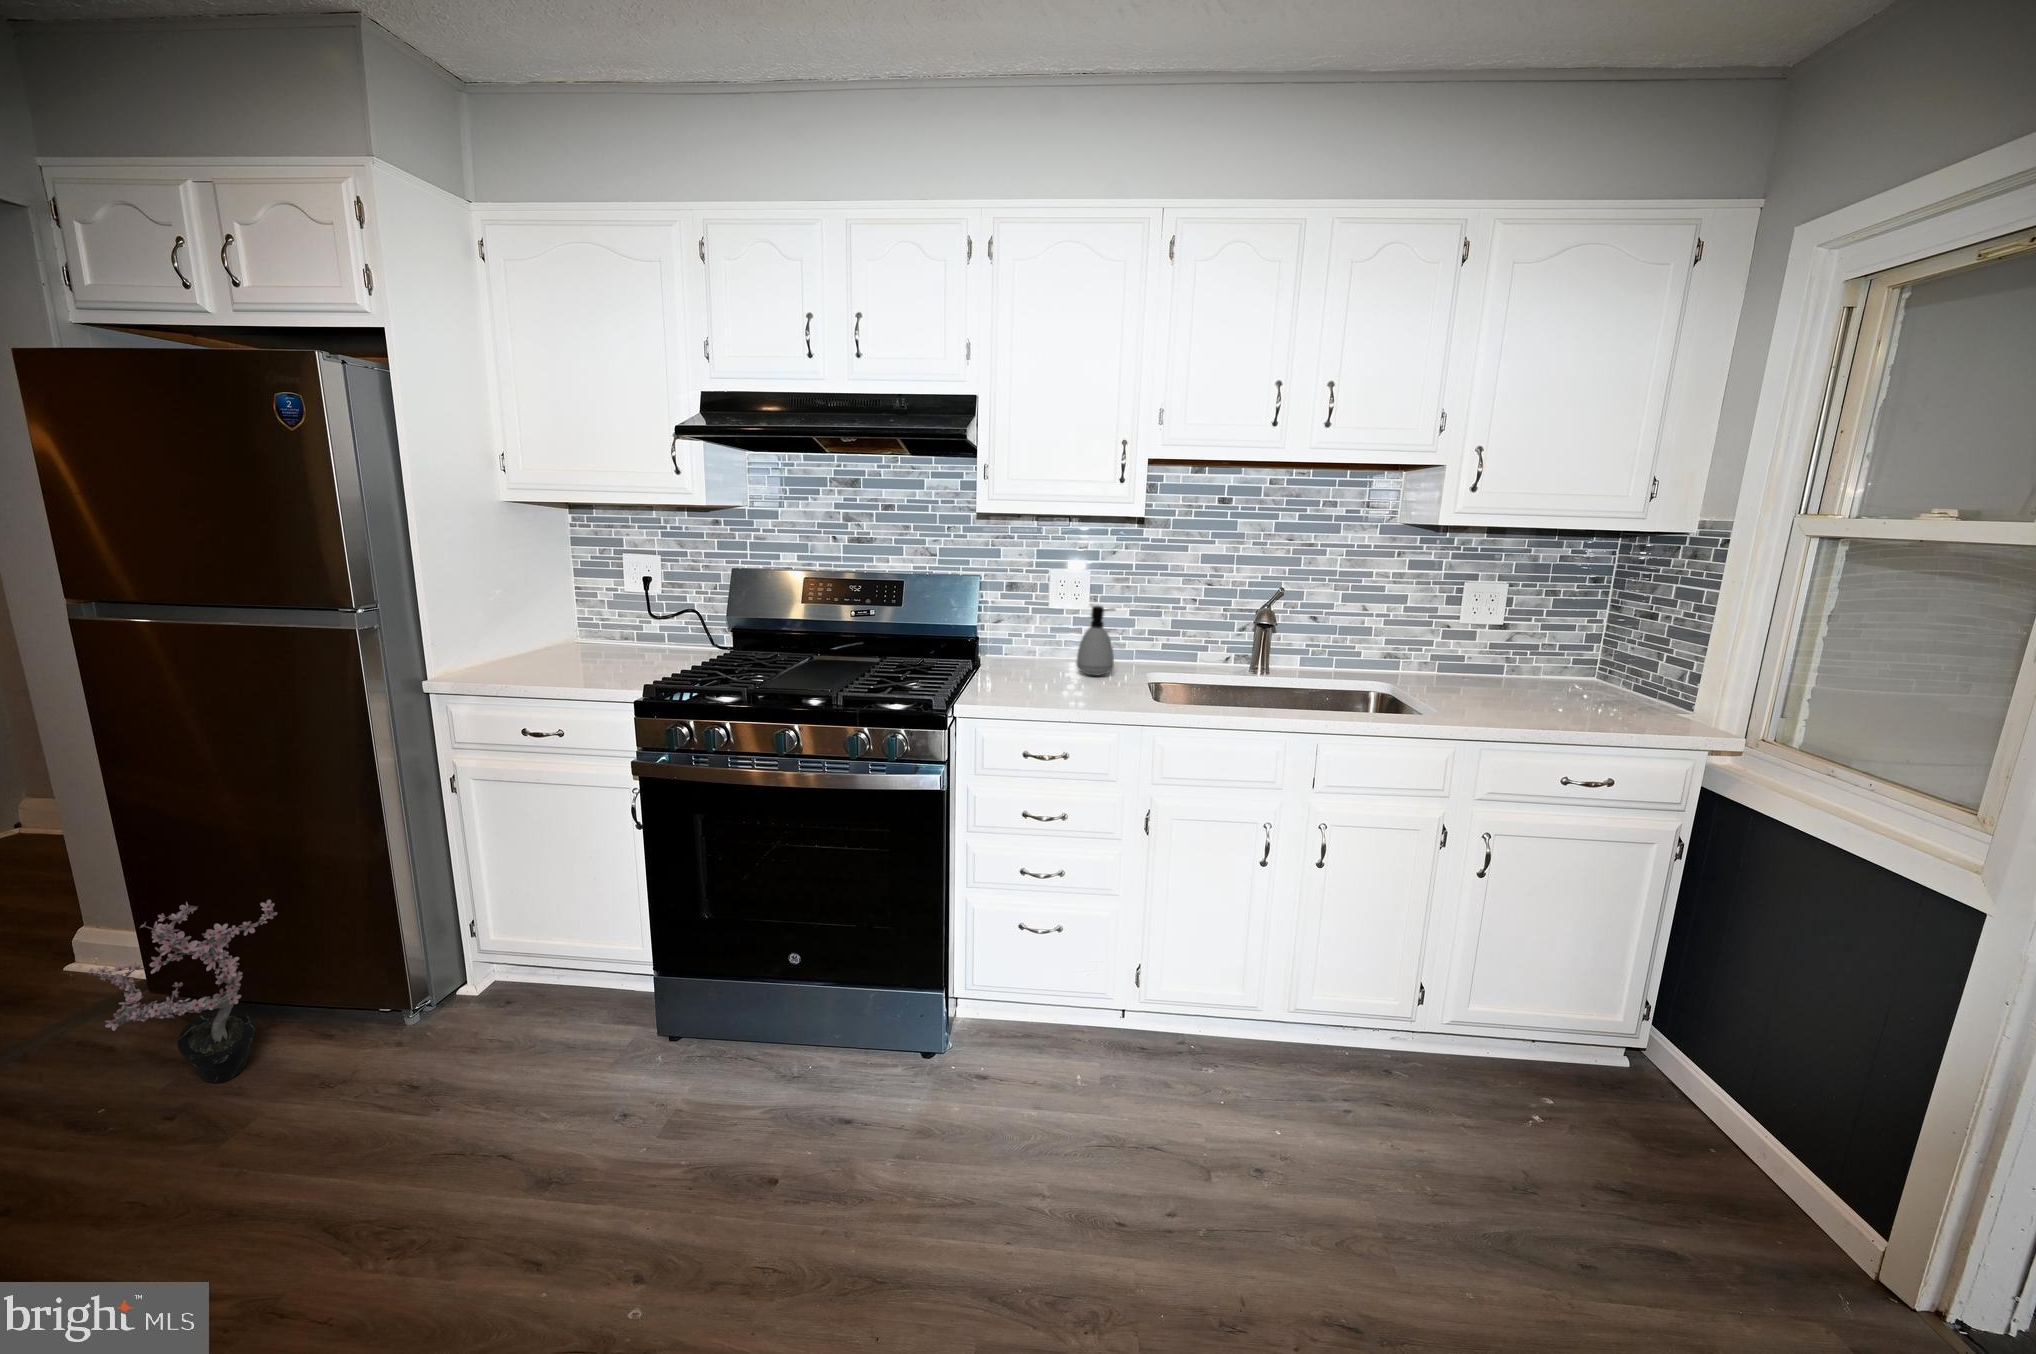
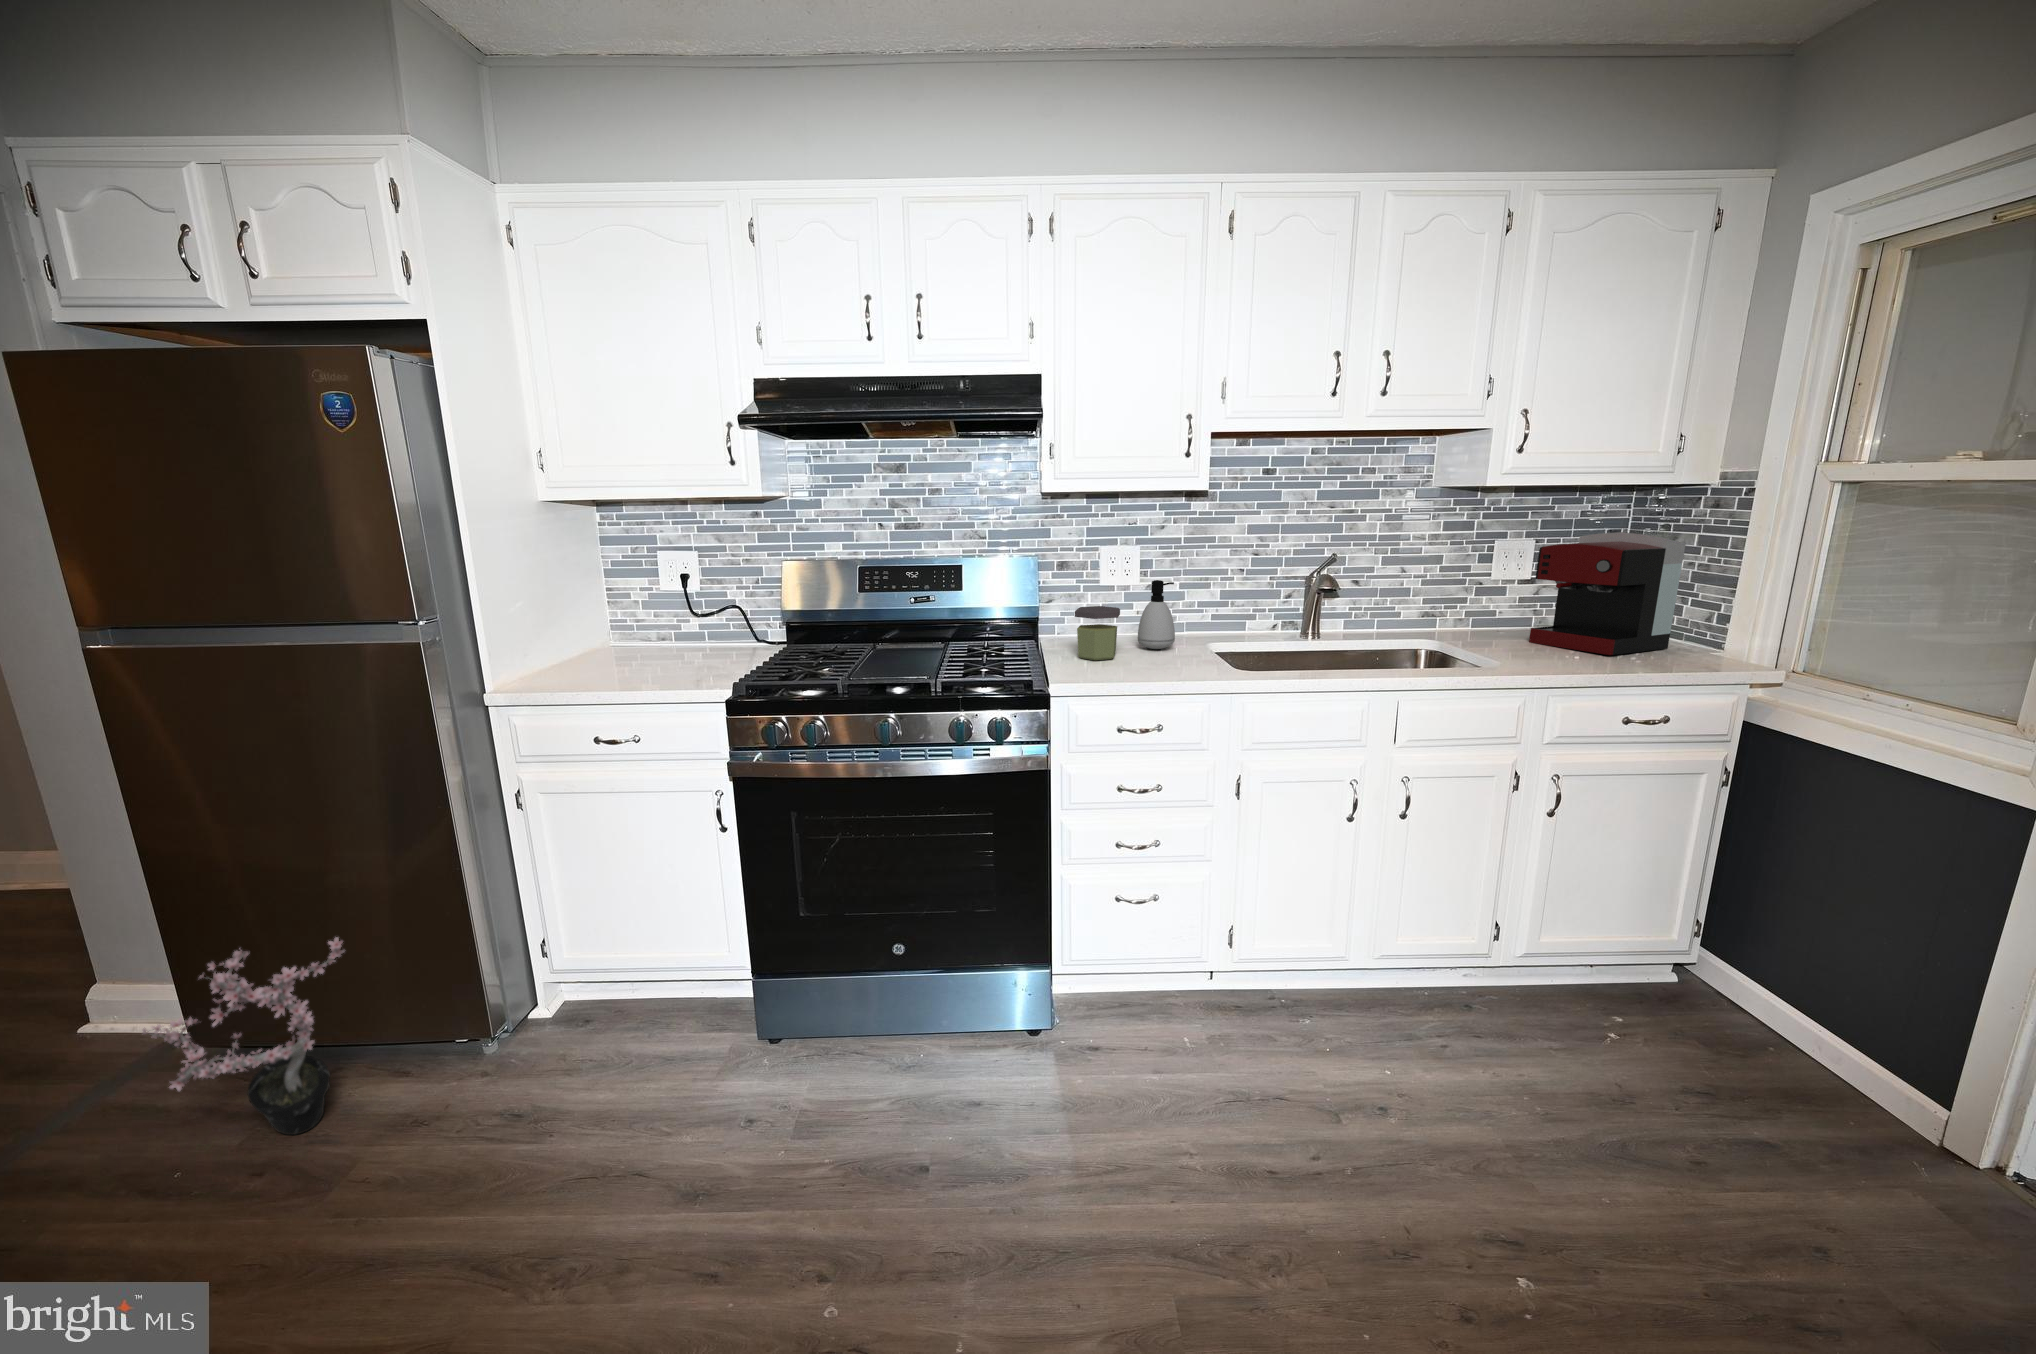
coffee maker: none [1491,580,1658,710] -> present [1529,532,1686,655]
jar: none [1006,629,1055,683] -> present [1075,606,1120,660]

